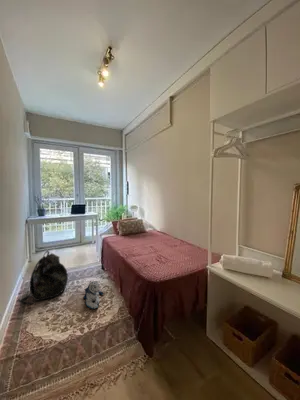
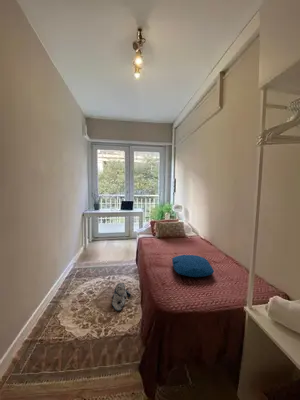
pillow: none [146,242,184,258] -> present [172,255,214,277]
backpack: present [17,251,68,304] -> none [61,246,104,292]

